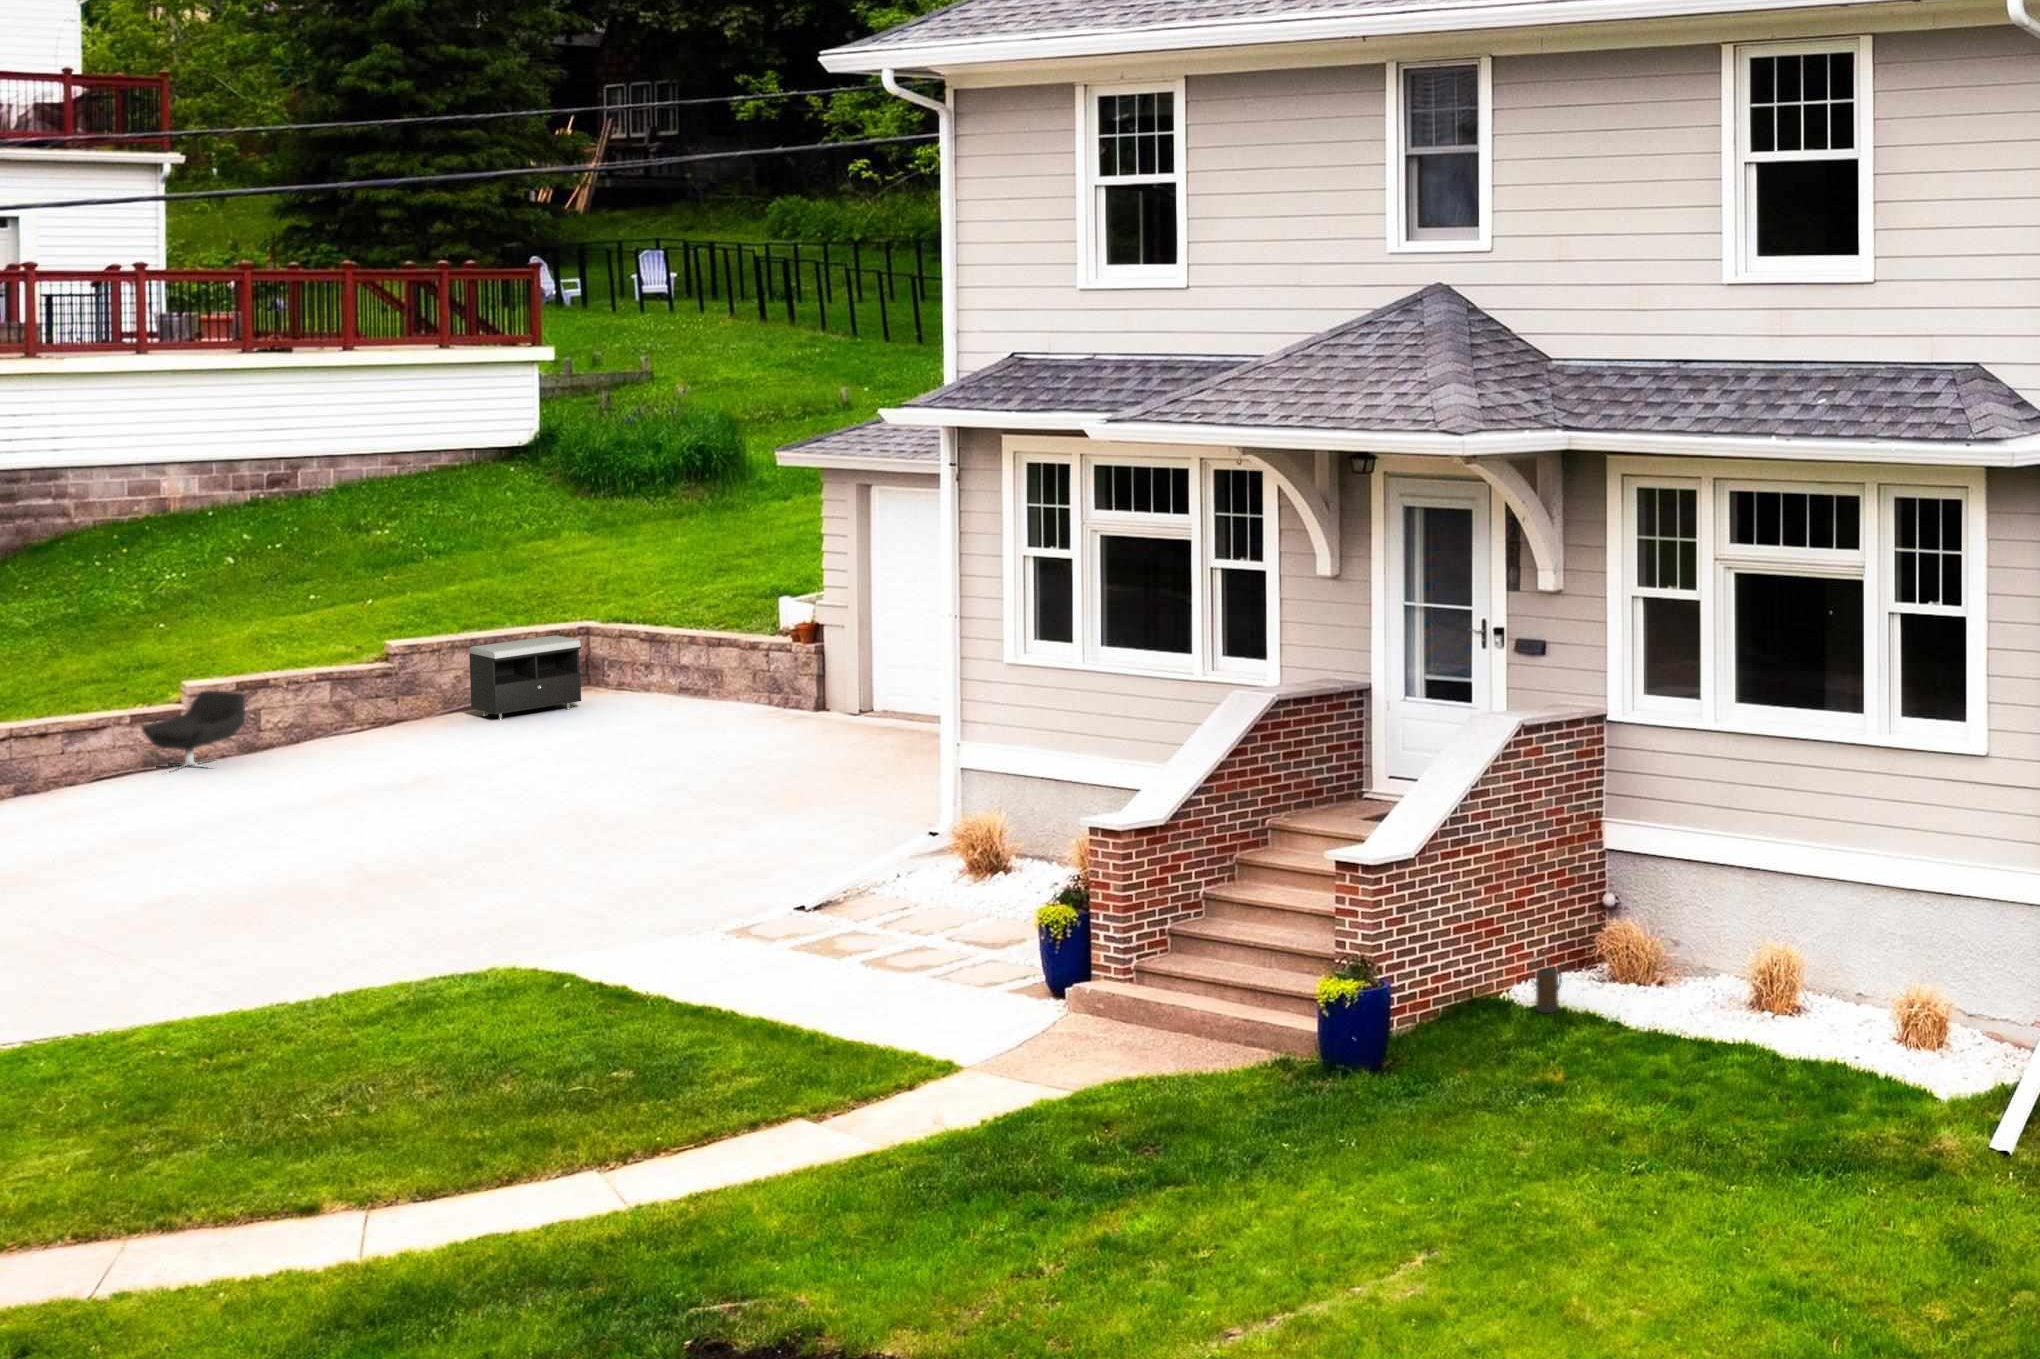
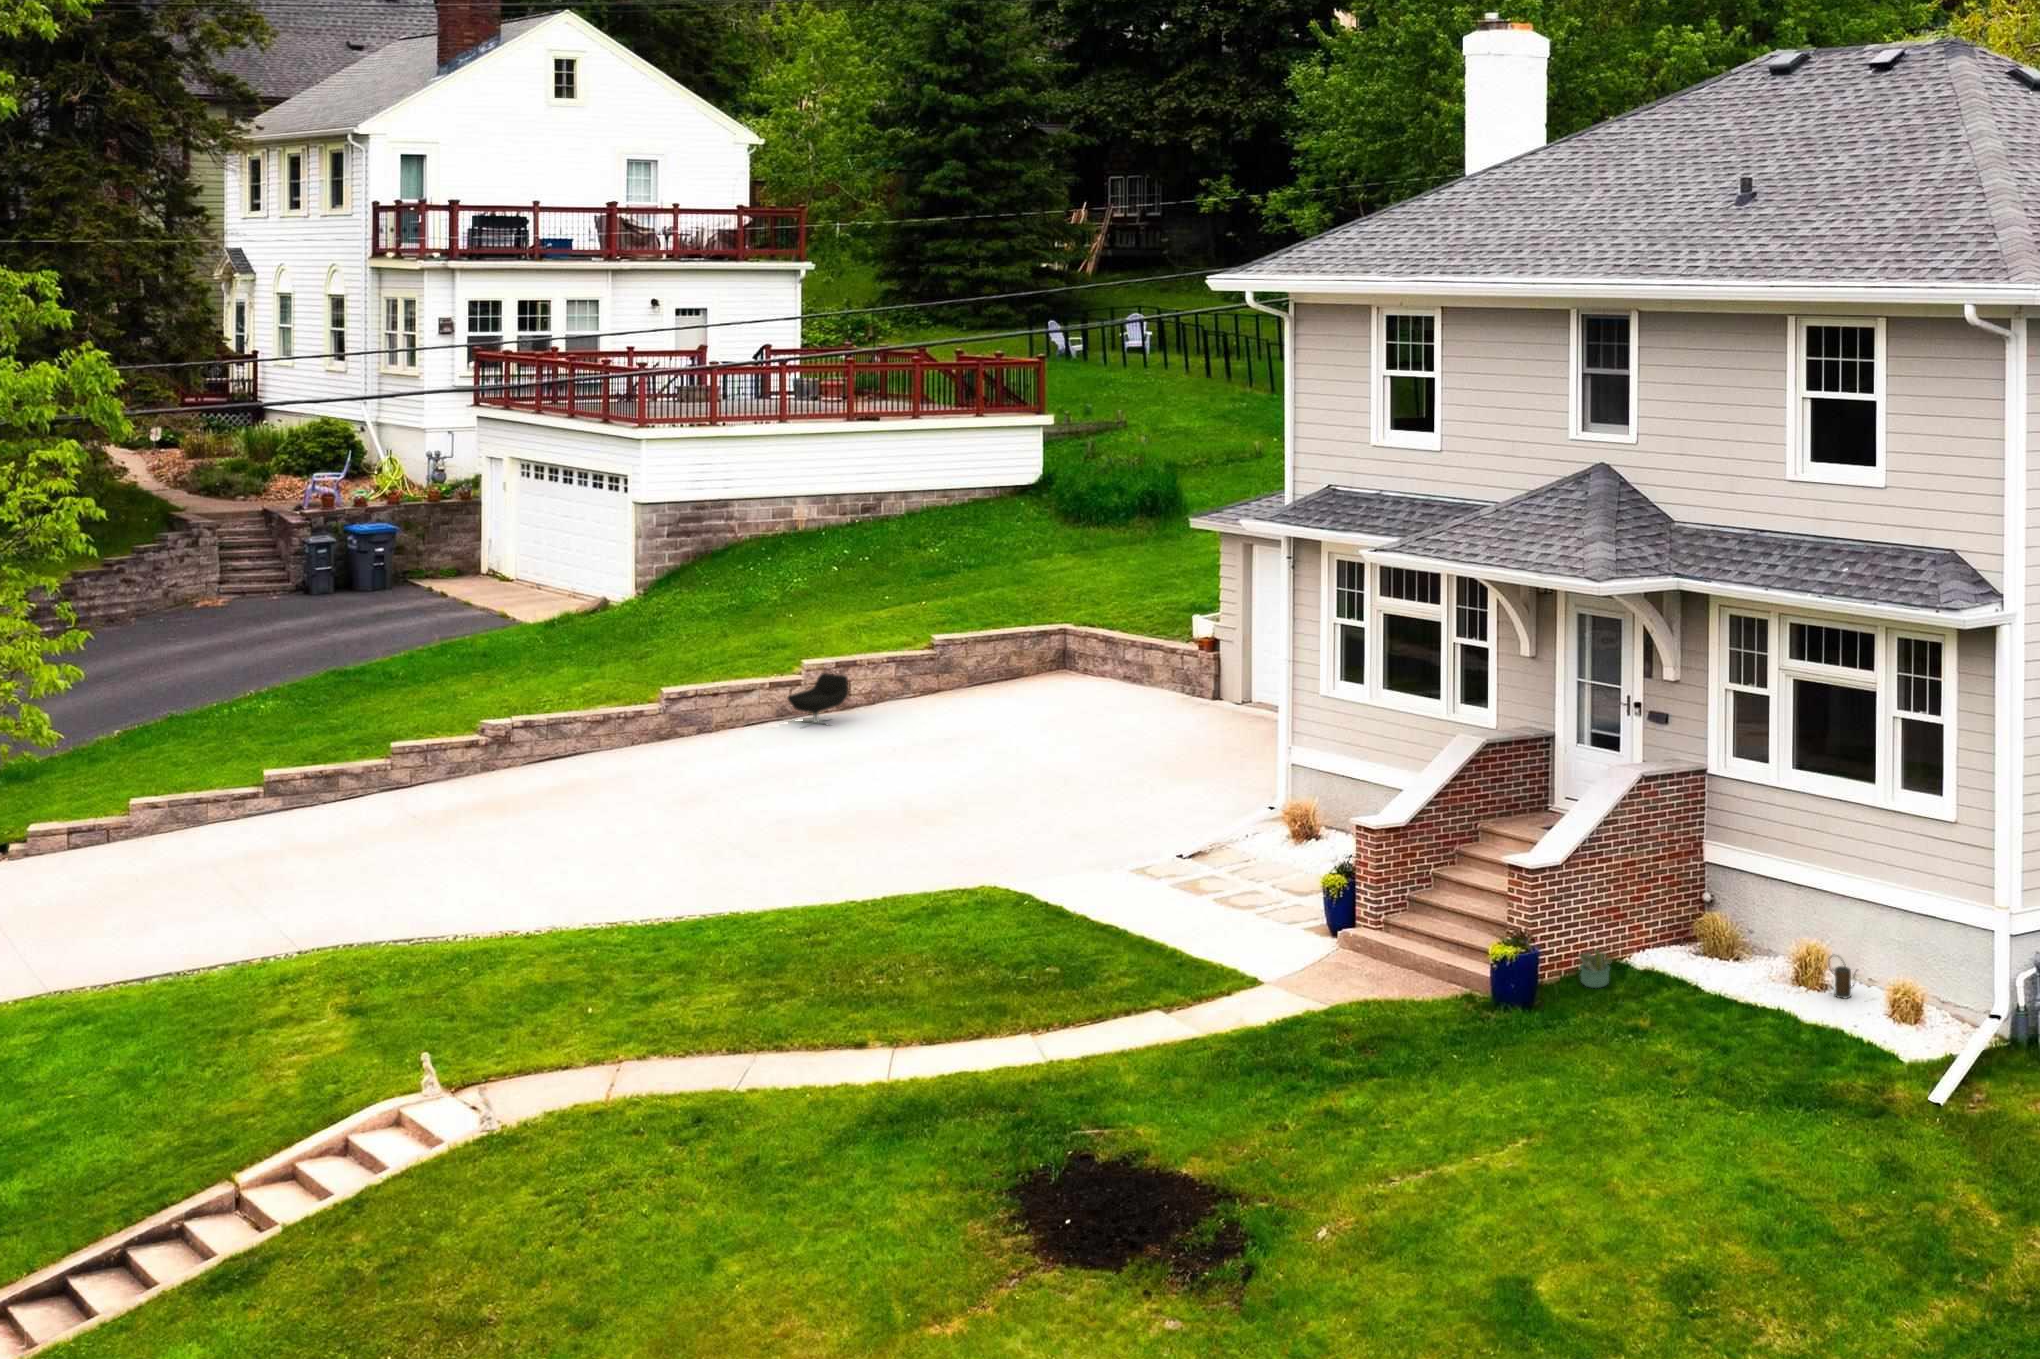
storage bench: present [469,635,581,720] -> none [986,636,1059,695]
watering can: present [1530,955,1562,1013] -> present [1831,957,1852,998]
decorative plant: none [1445,980,1495,1039] -> present [1579,950,1612,988]

